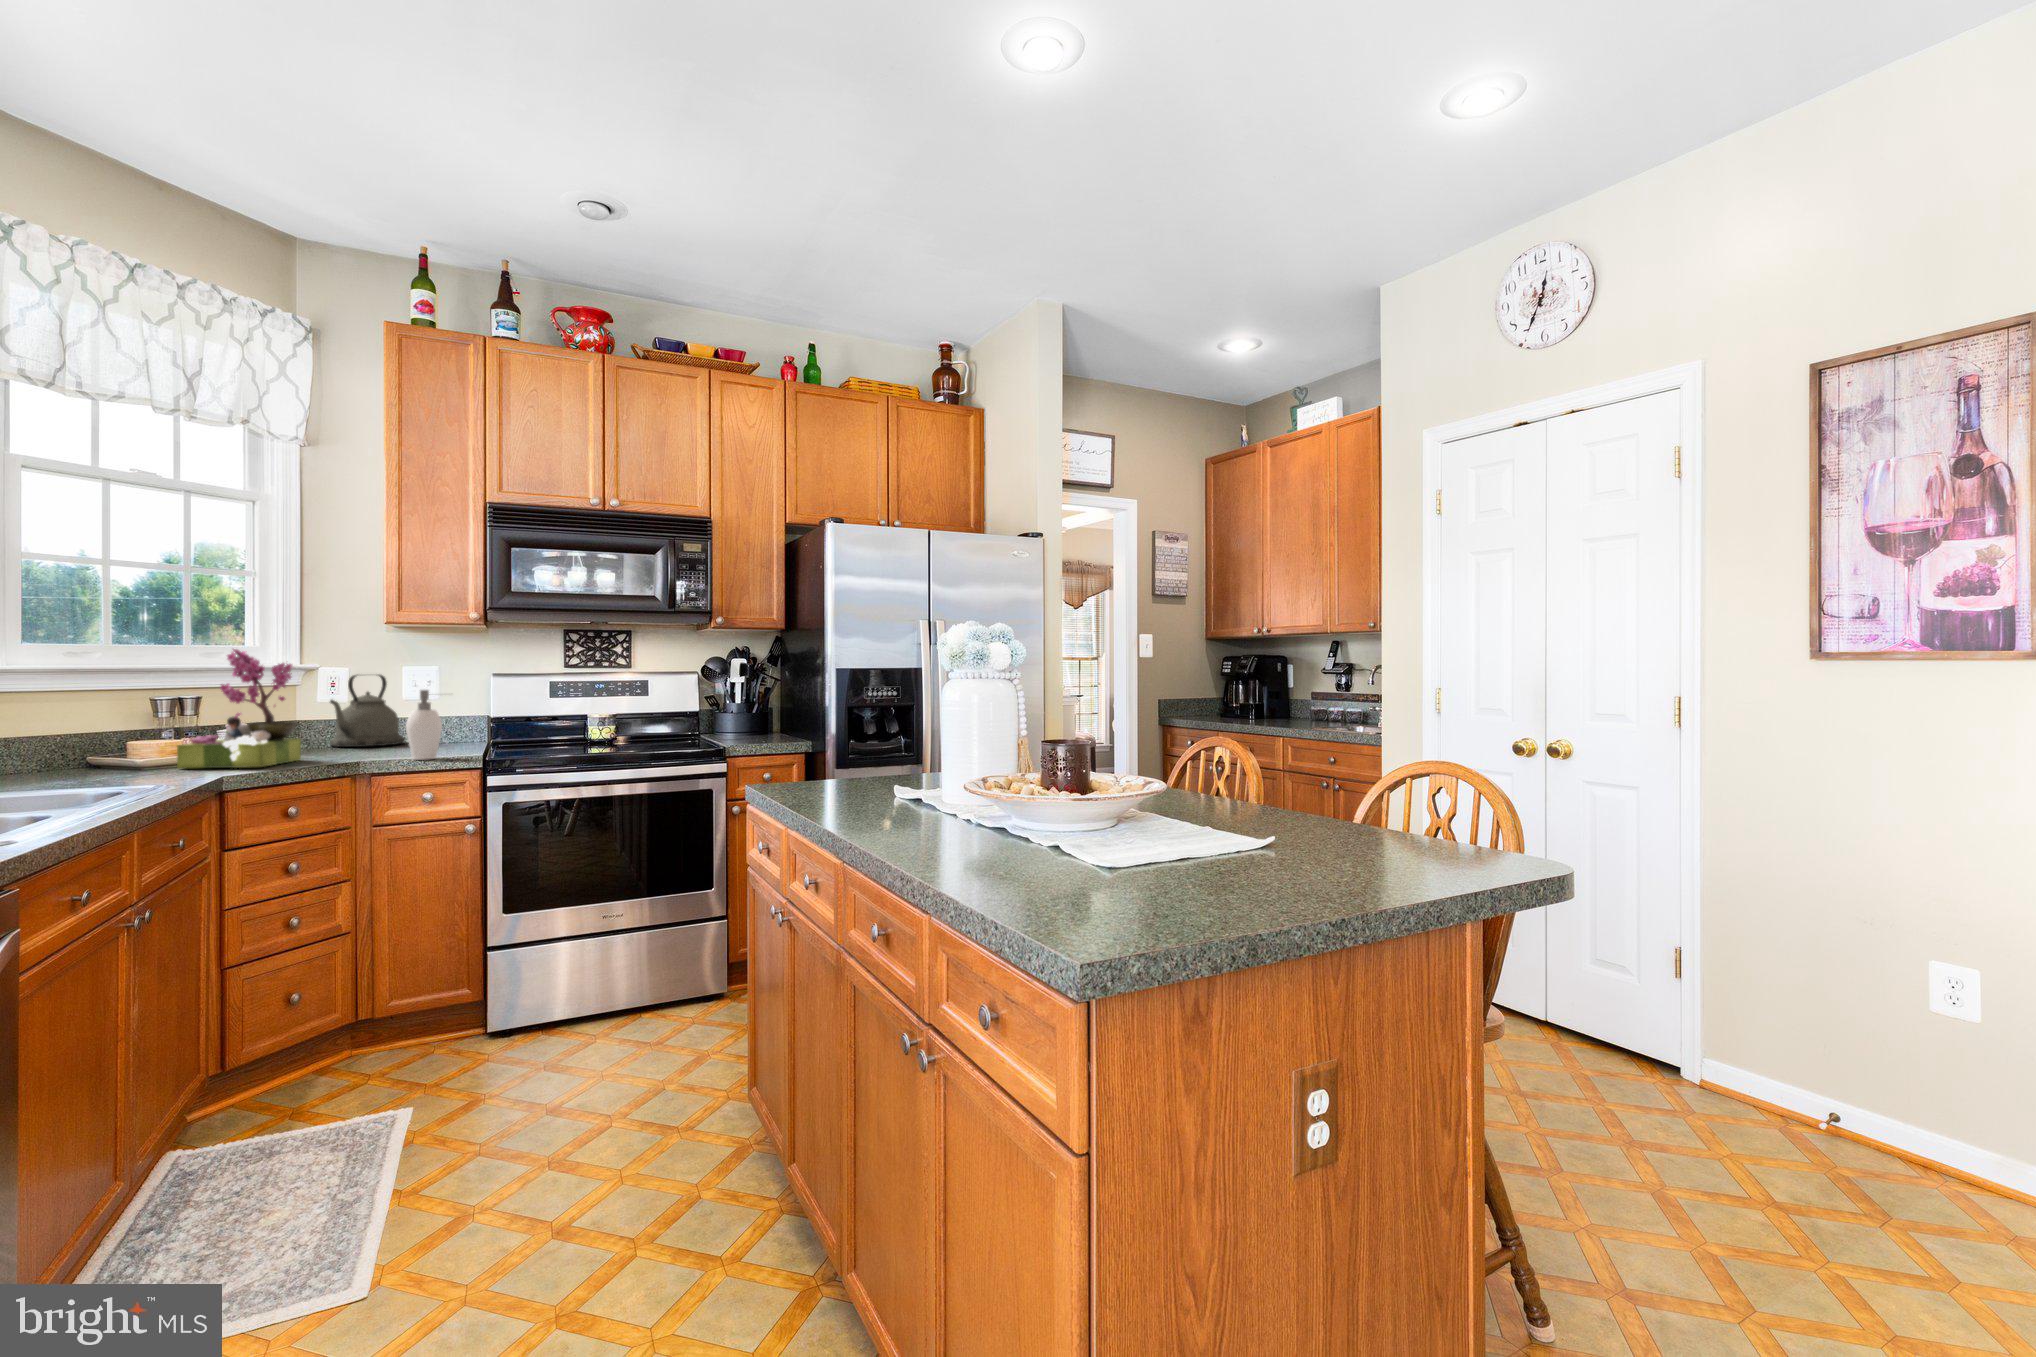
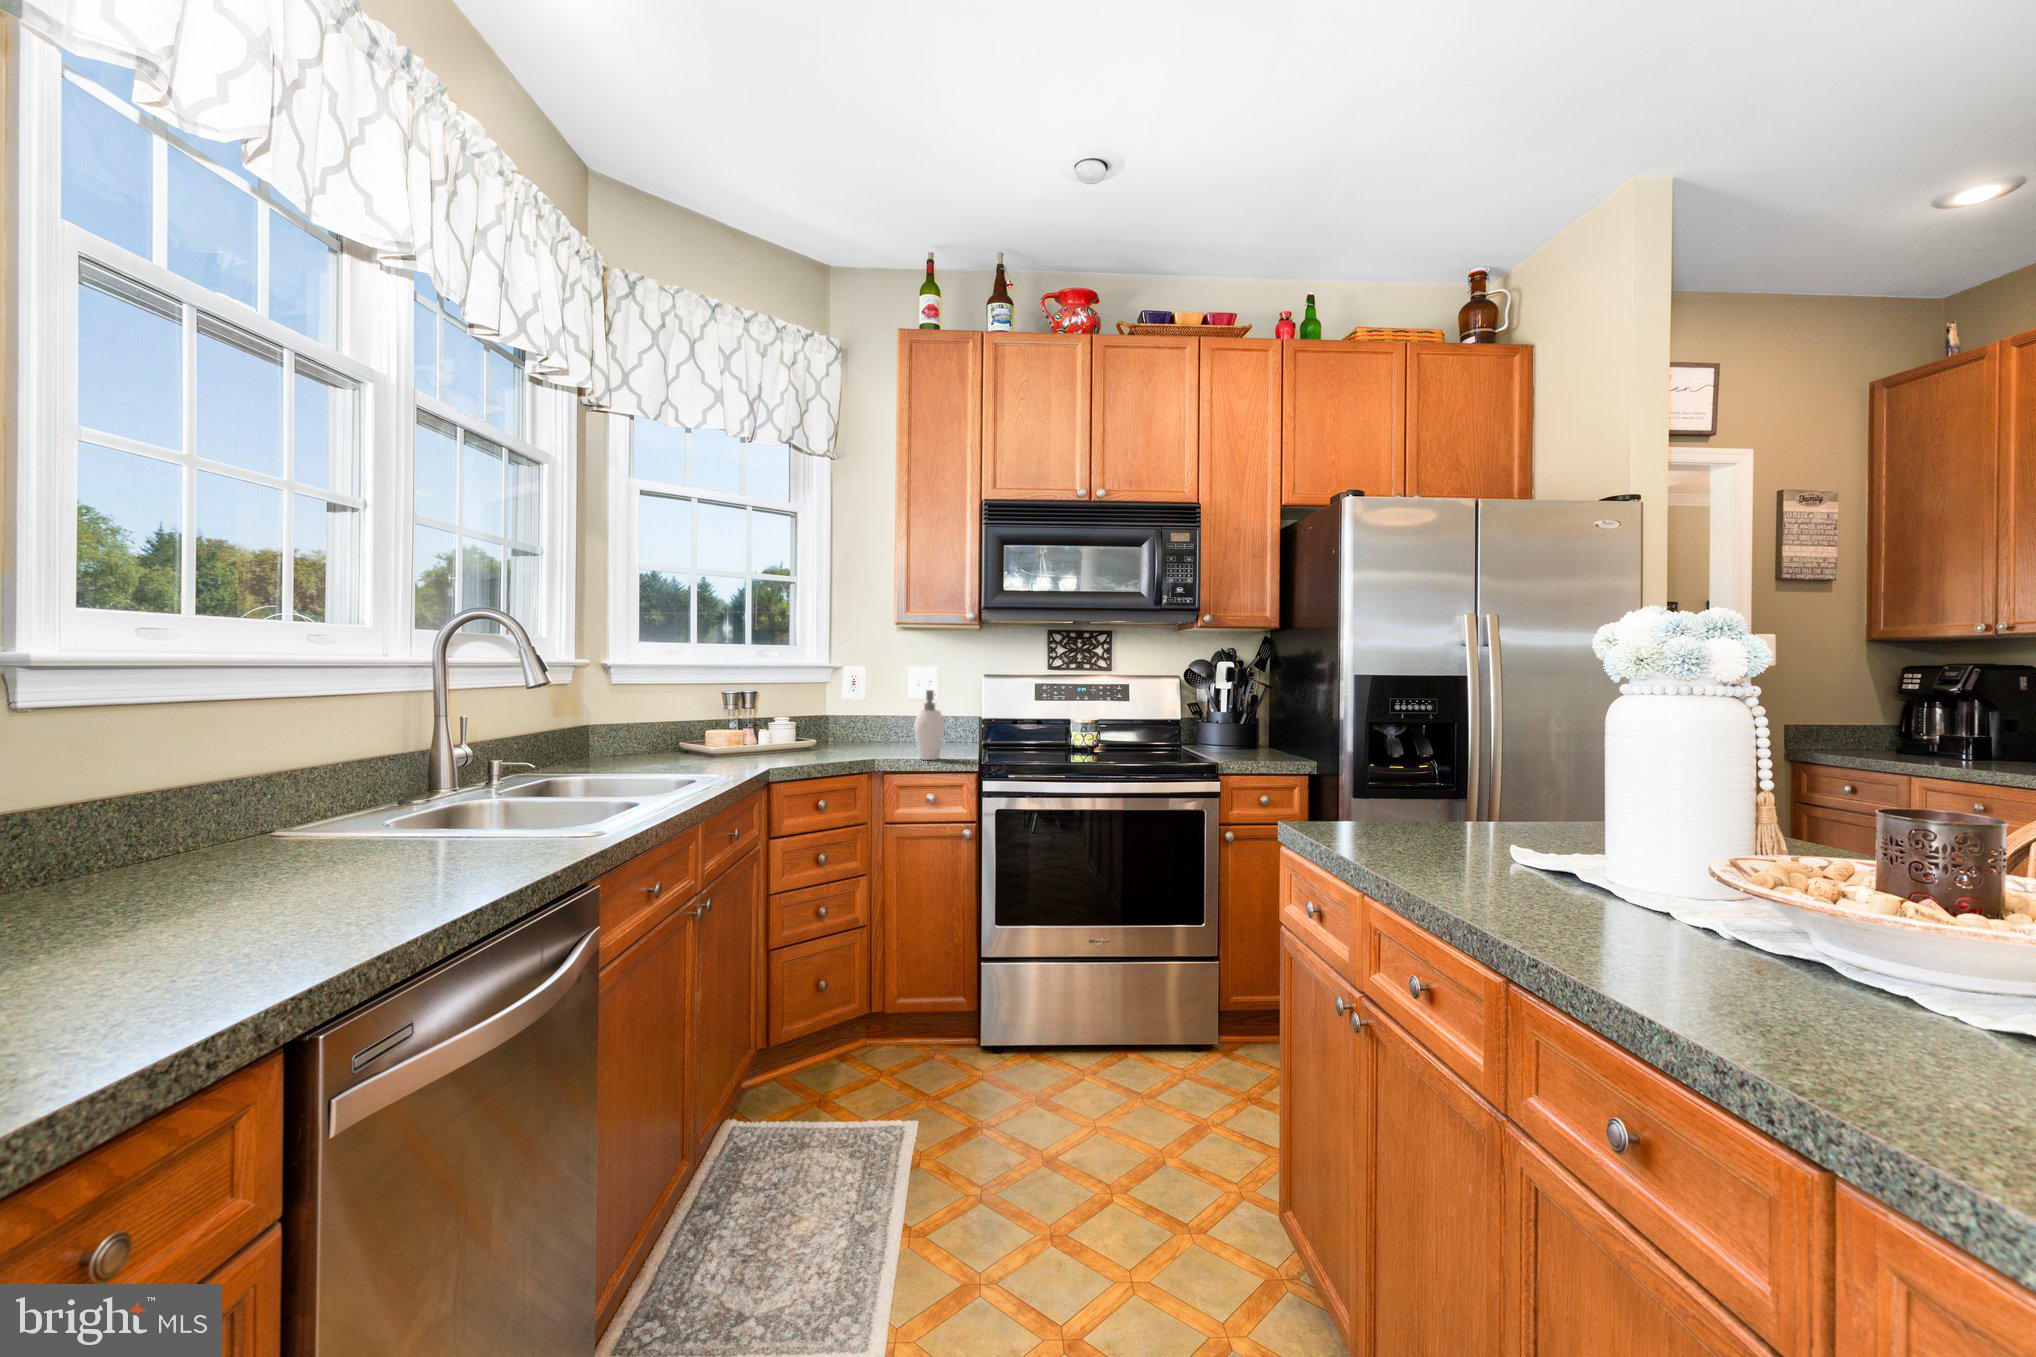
flower arrangement: present [177,649,301,769] -> none [738,647,830,761]
kettle: present [330,675,405,747] -> none [852,672,912,742]

